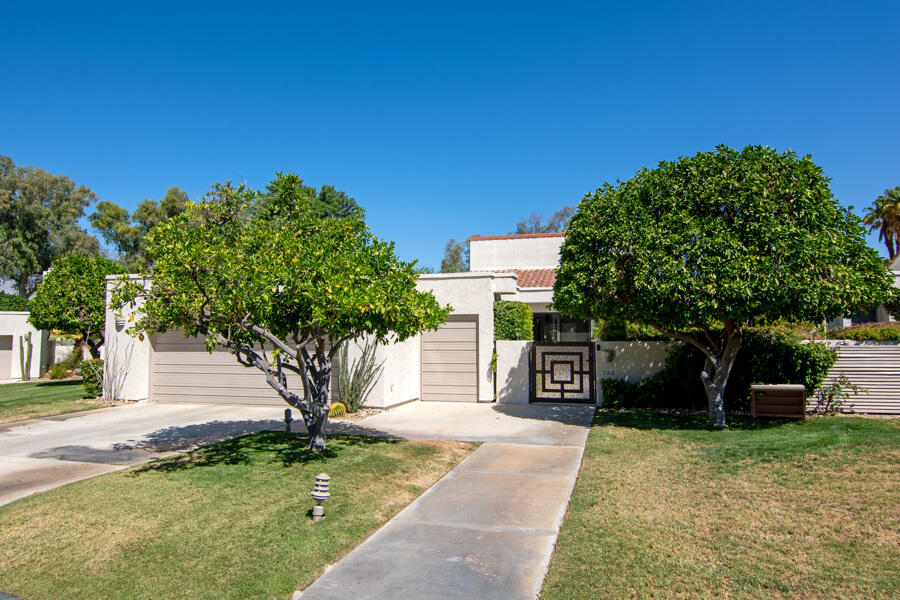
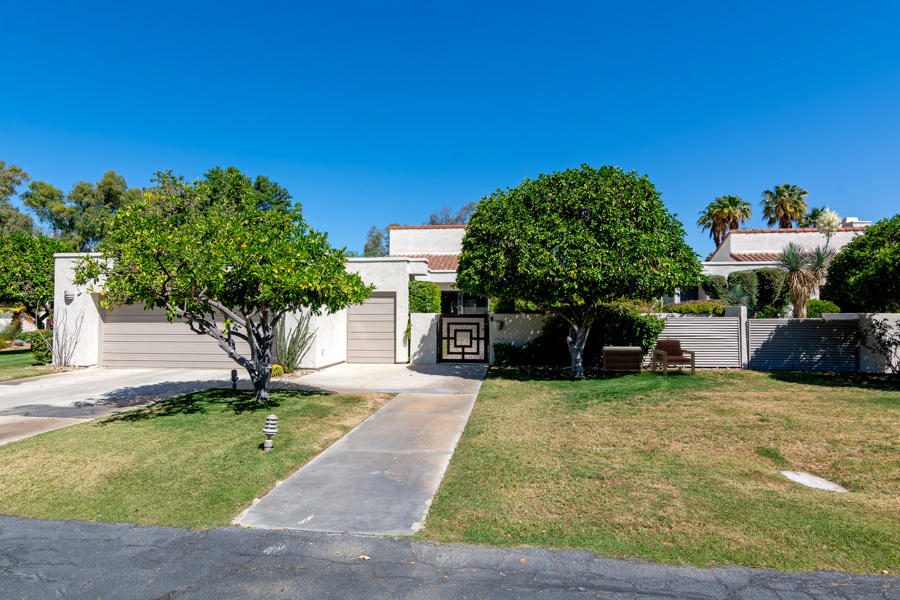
armchair: none [820,375,886,424] -> present [652,339,695,375]

